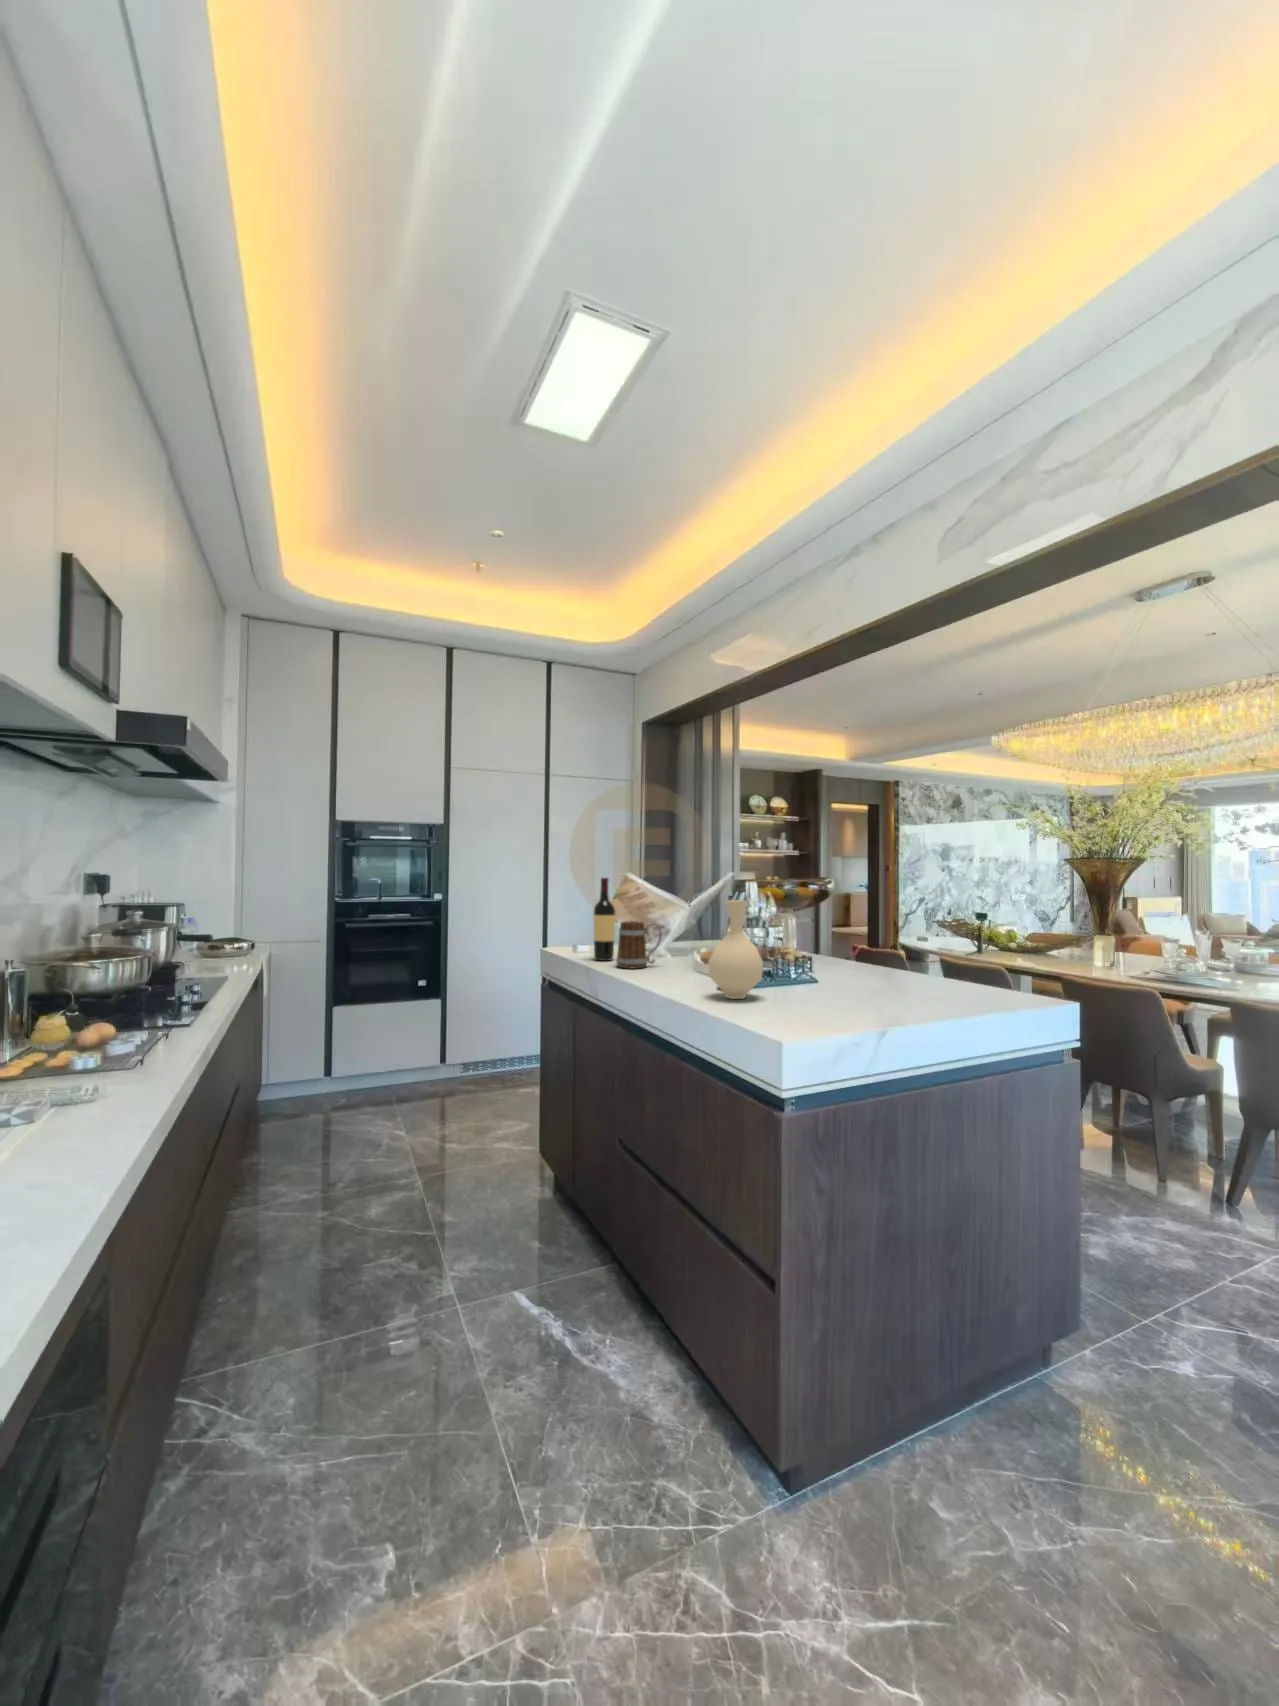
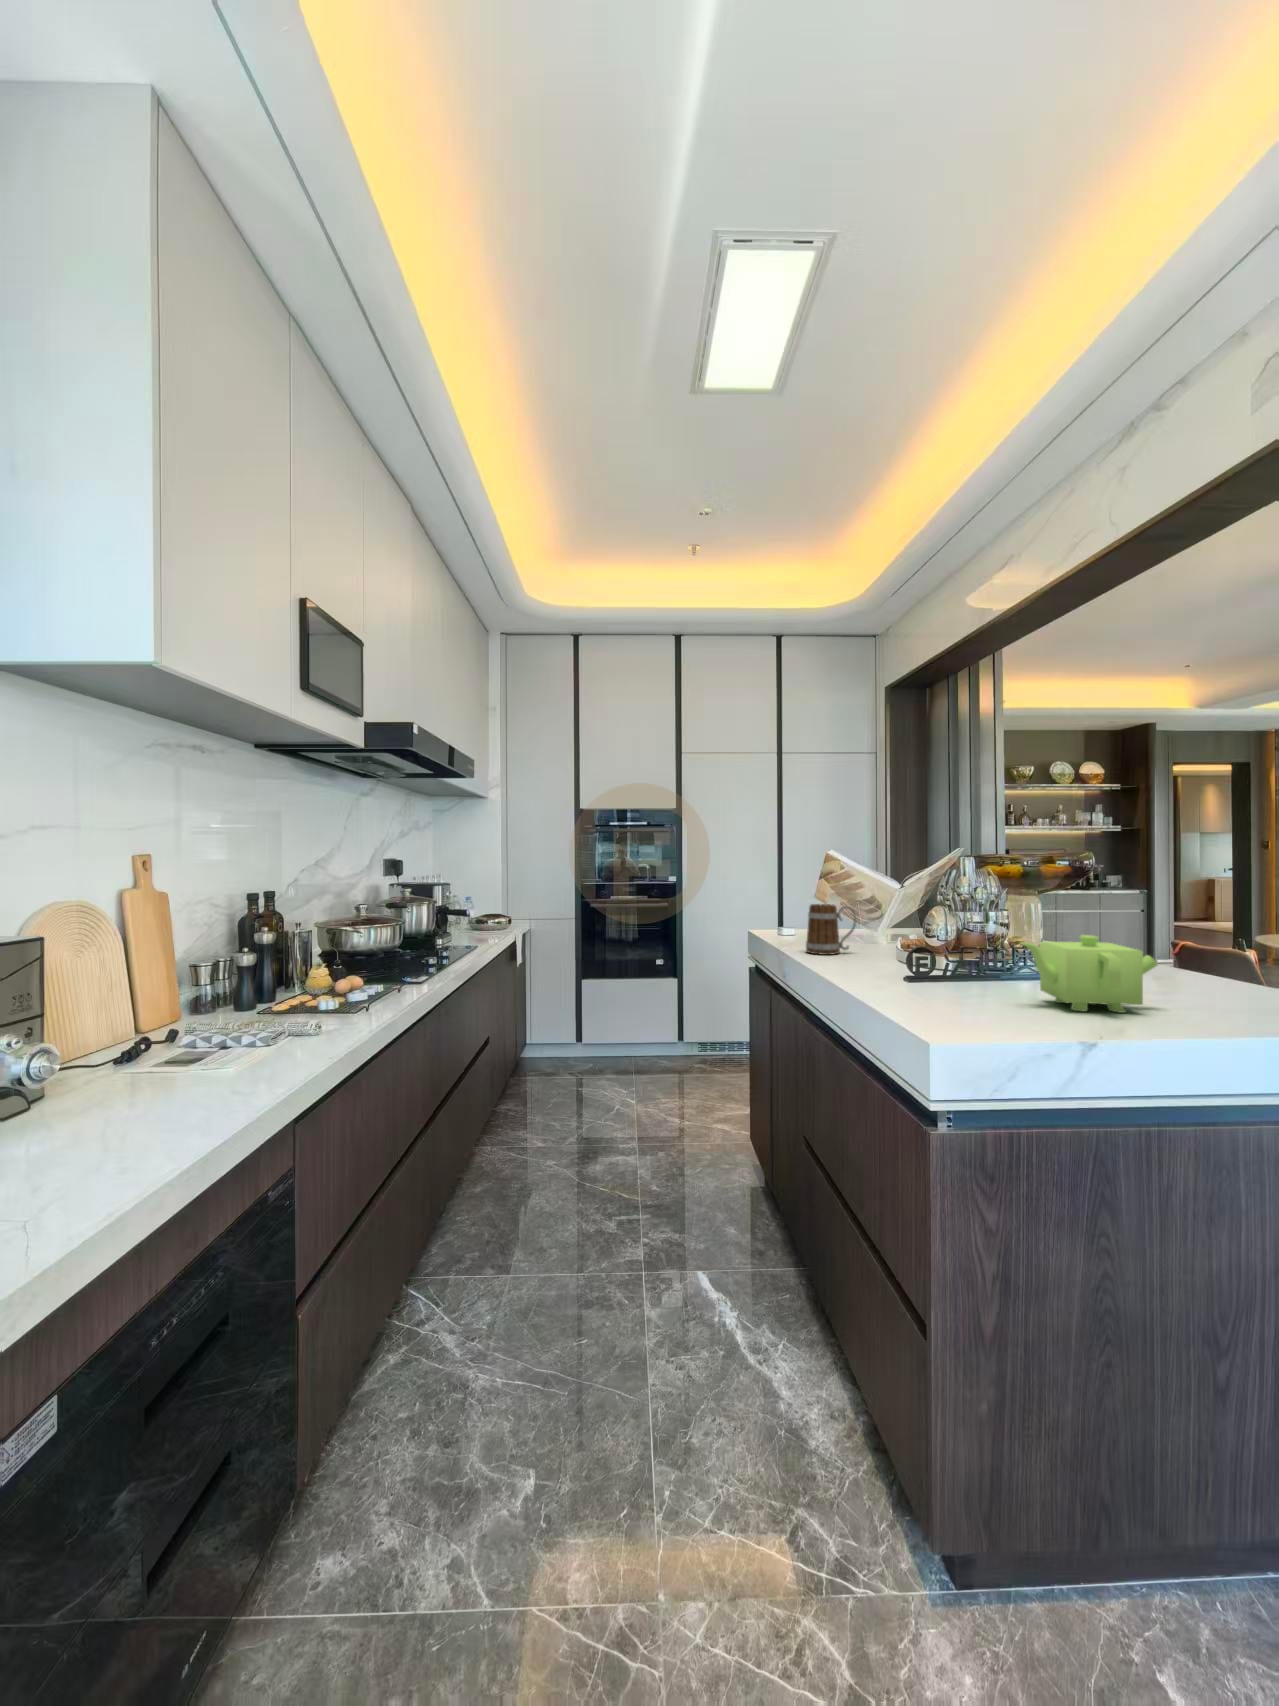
wine bottle: present [593,878,615,961] -> none [788,858,811,946]
vase: present [708,900,763,999] -> none [880,878,948,992]
teapot: none [821,946,909,1006] -> present [1022,935,1158,1013]

